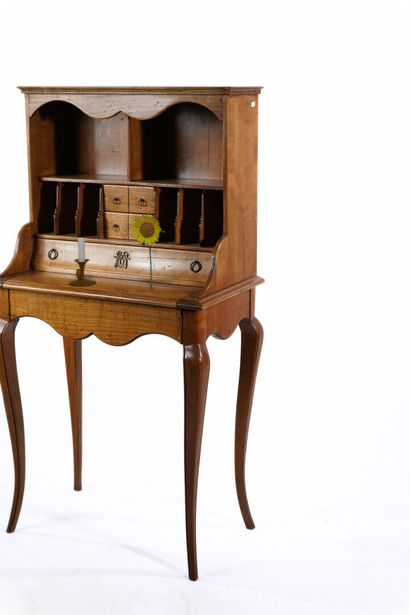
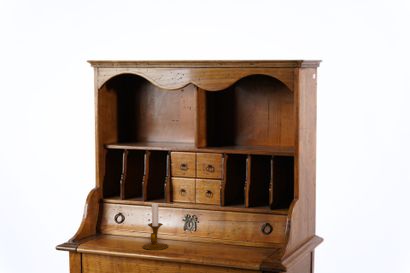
flower: present [132,214,165,289] -> none [209,180,241,252]

